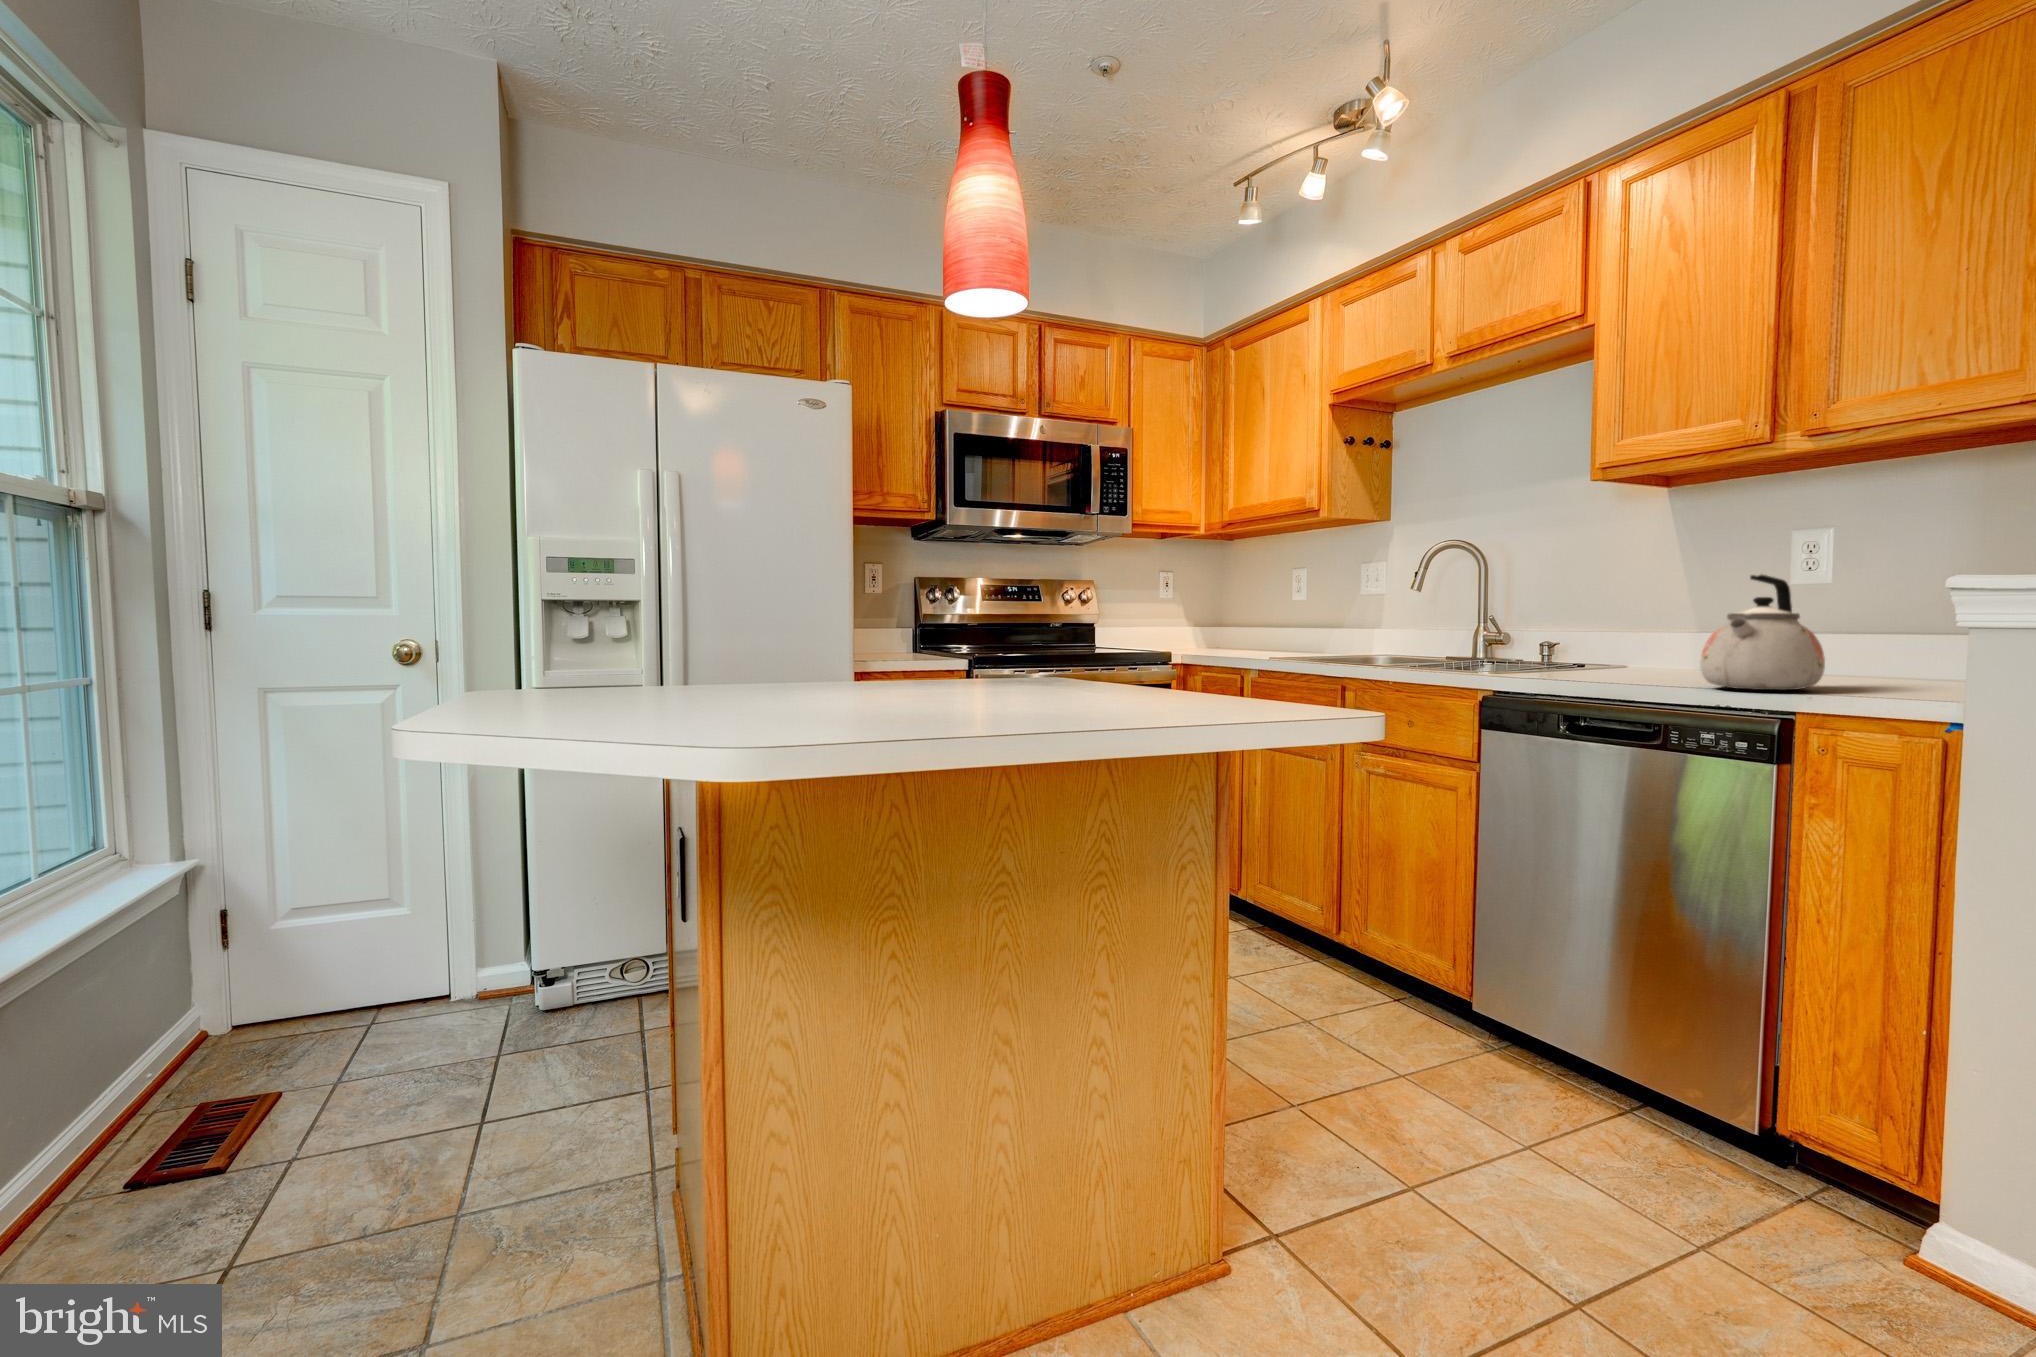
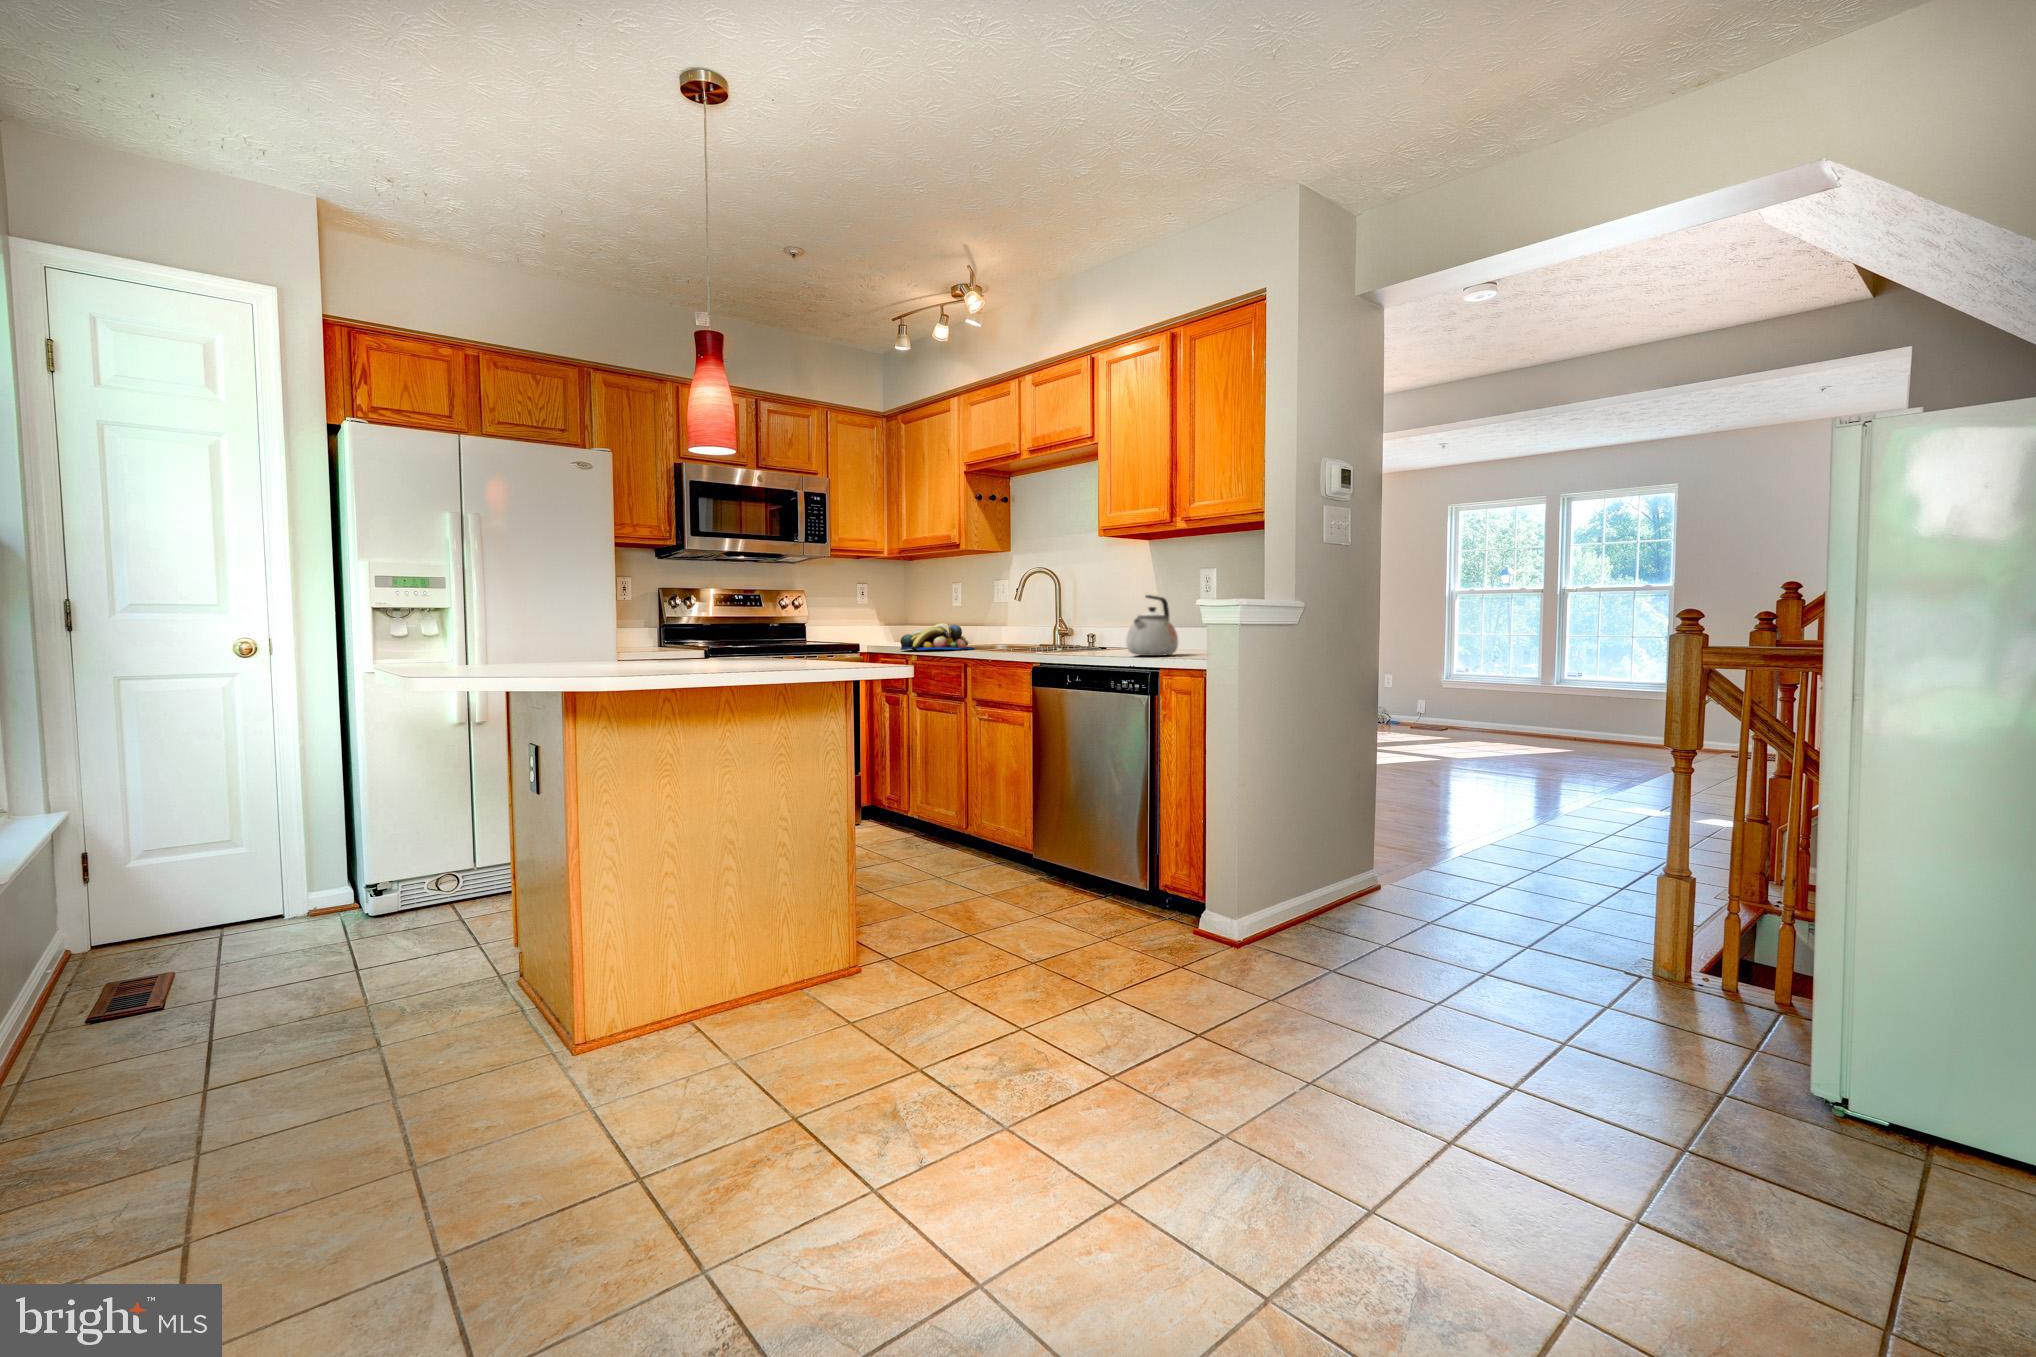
fruit bowl: none [1233,624,1345,663] -> present [900,623,974,650]

